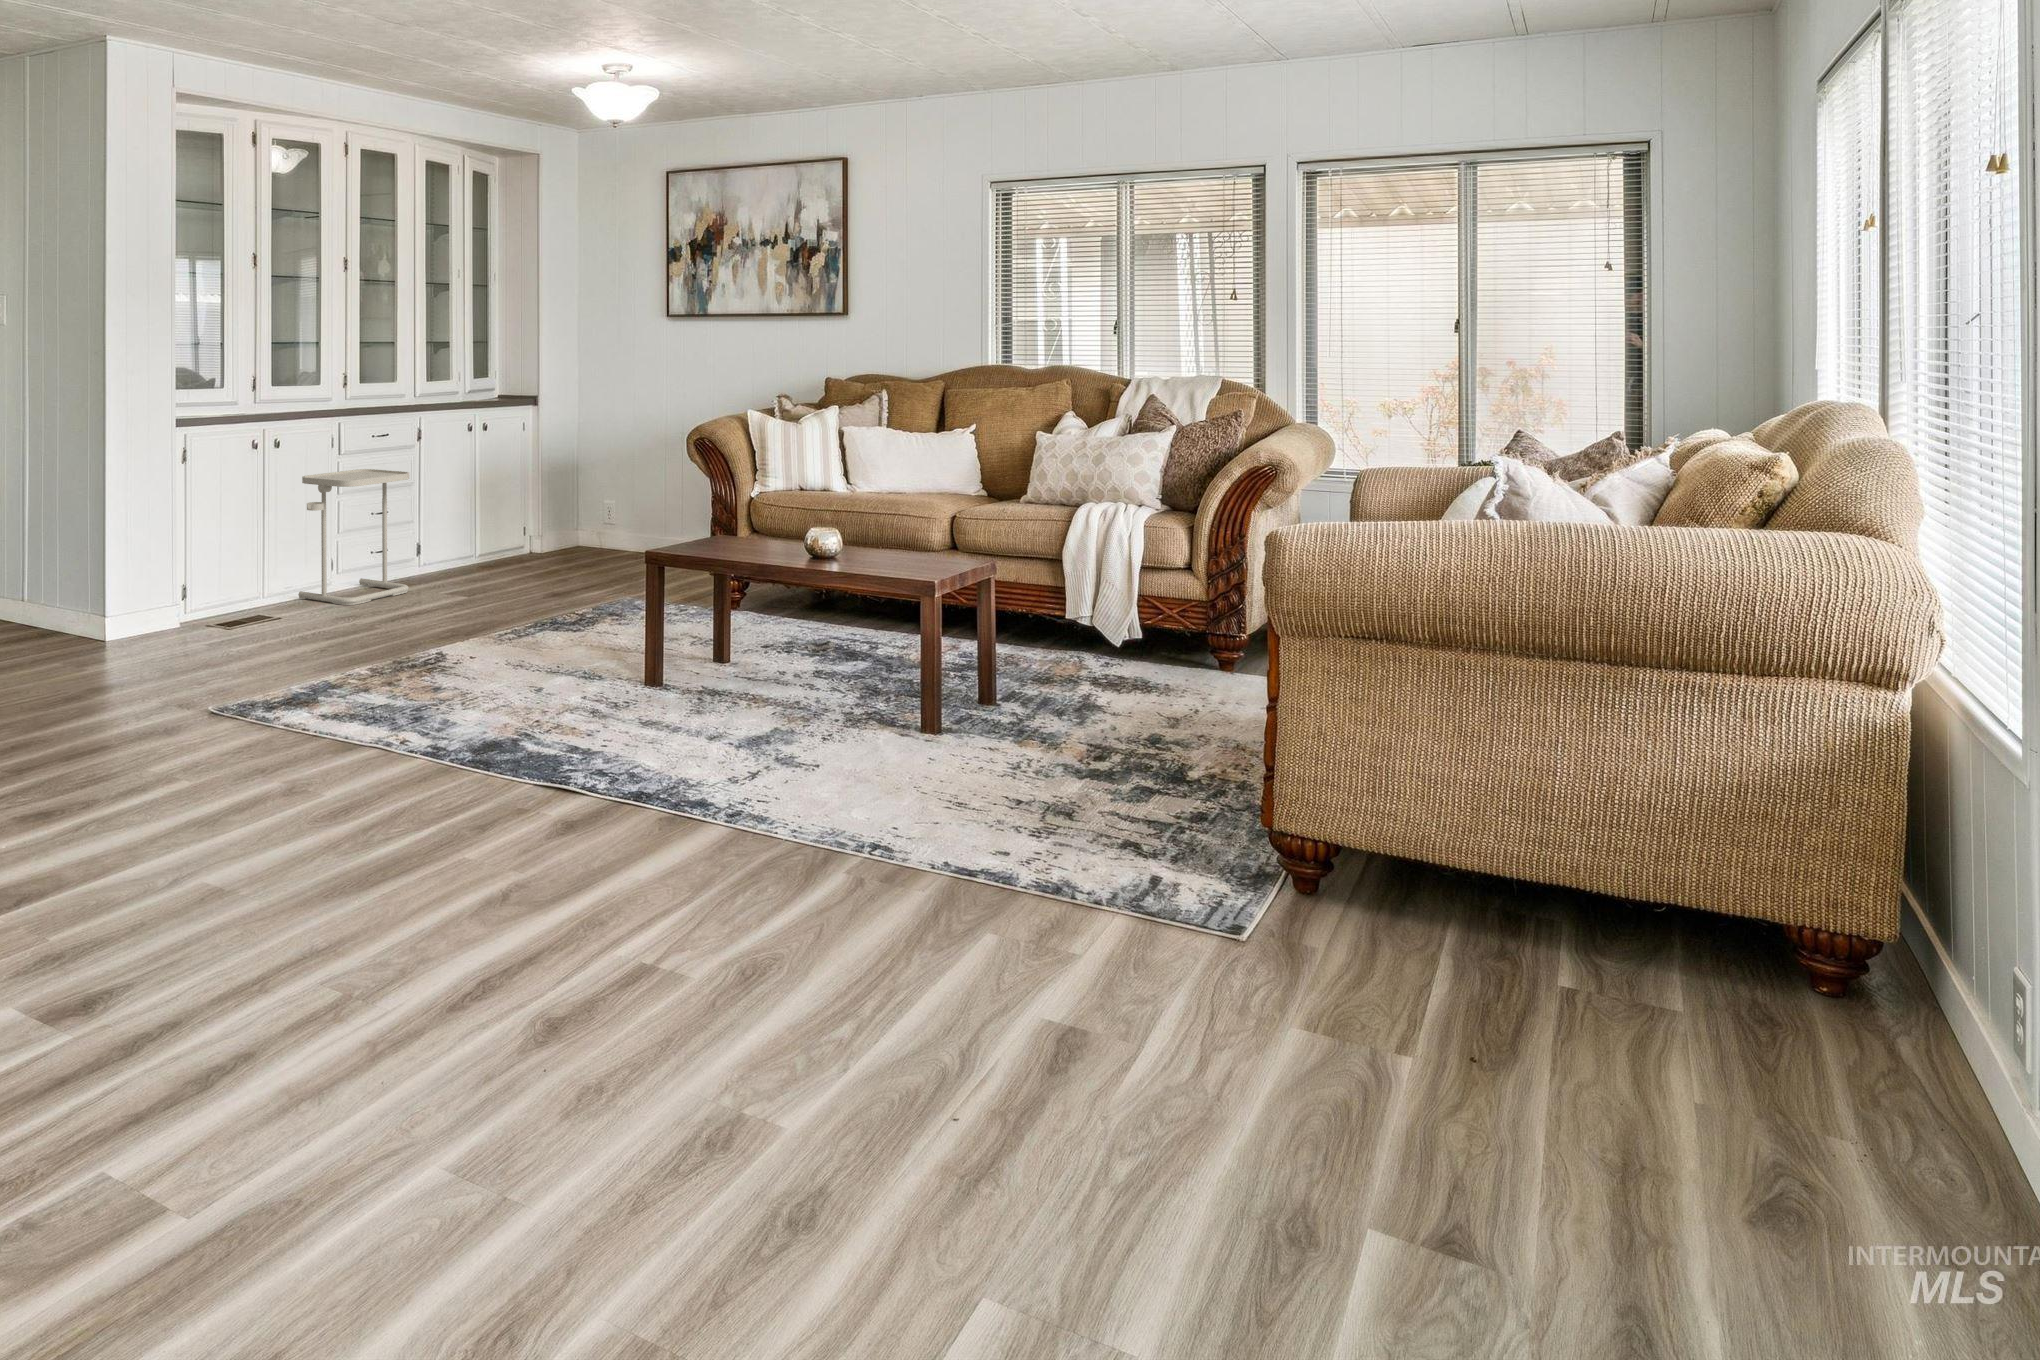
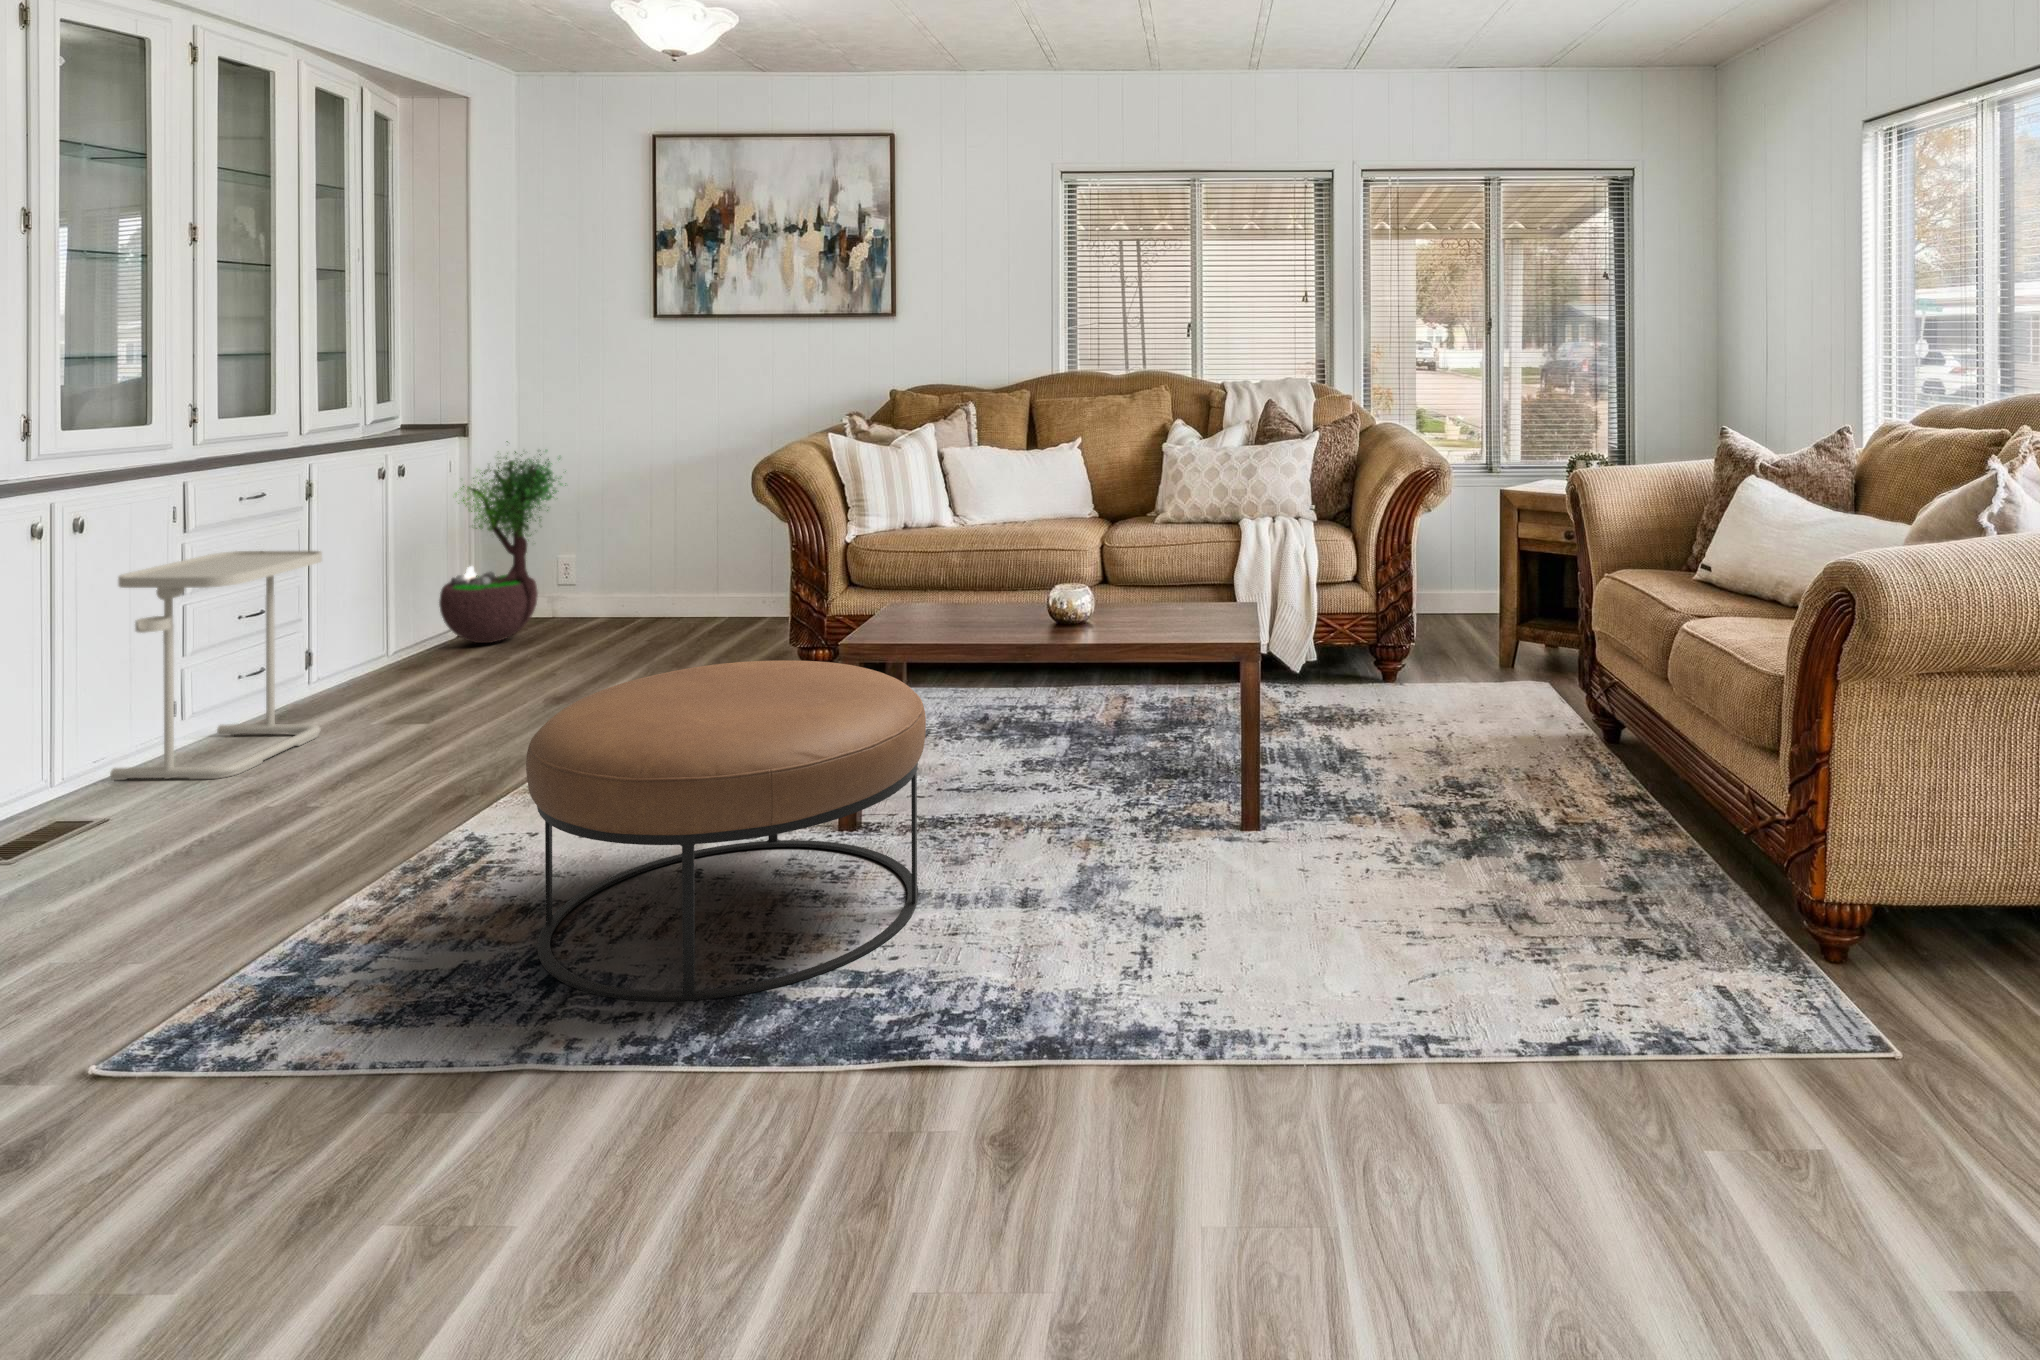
potted tree: none [509,408,594,555] -> present [439,441,566,643]
ottoman: none [418,554,661,743] -> present [526,660,926,1001]

